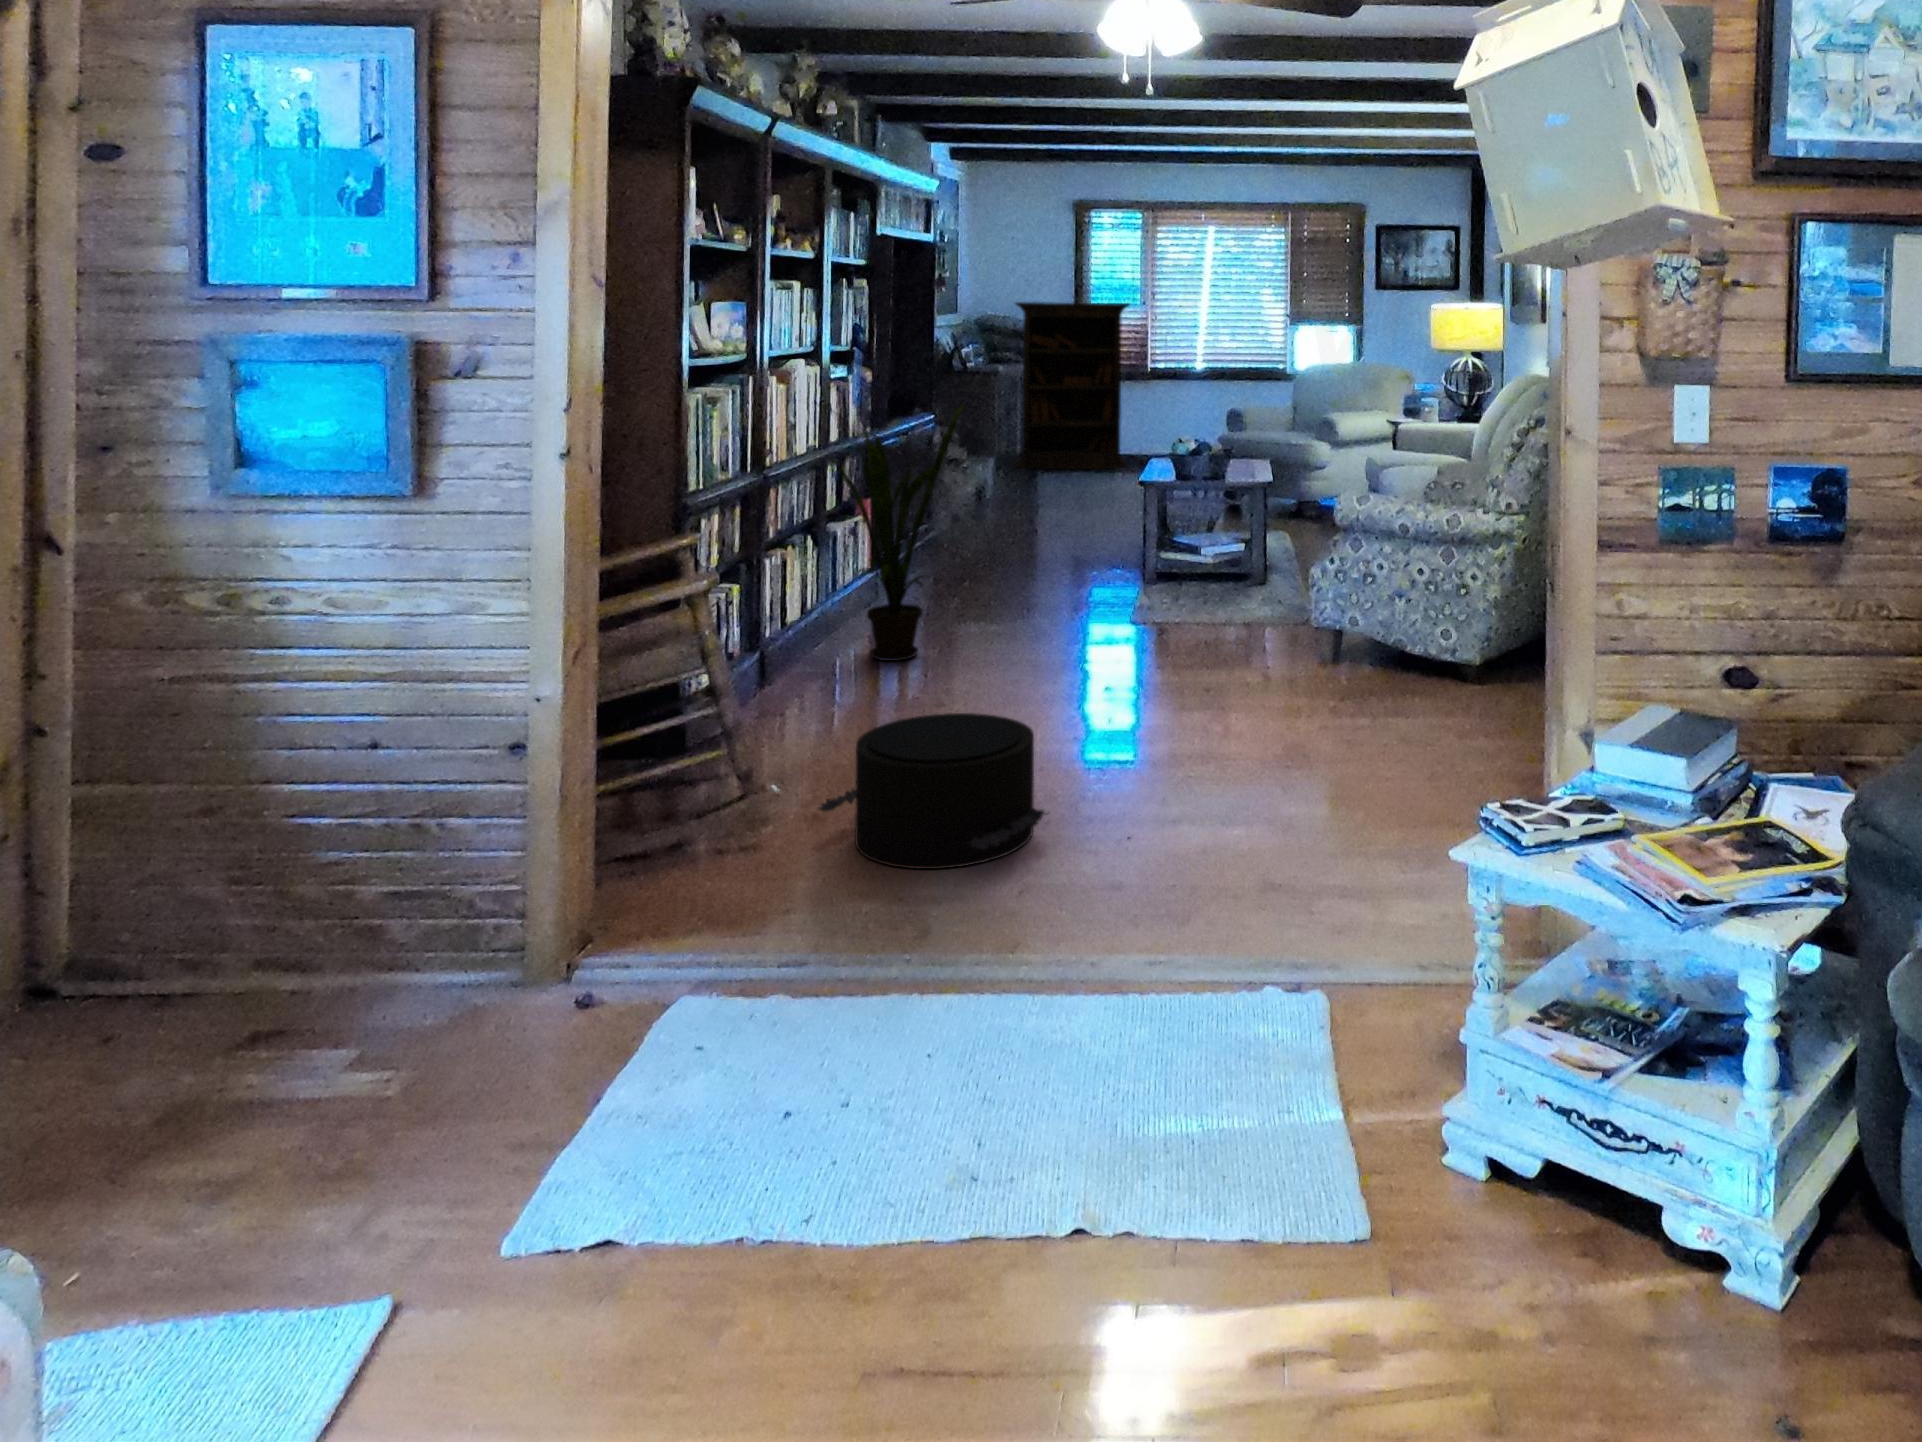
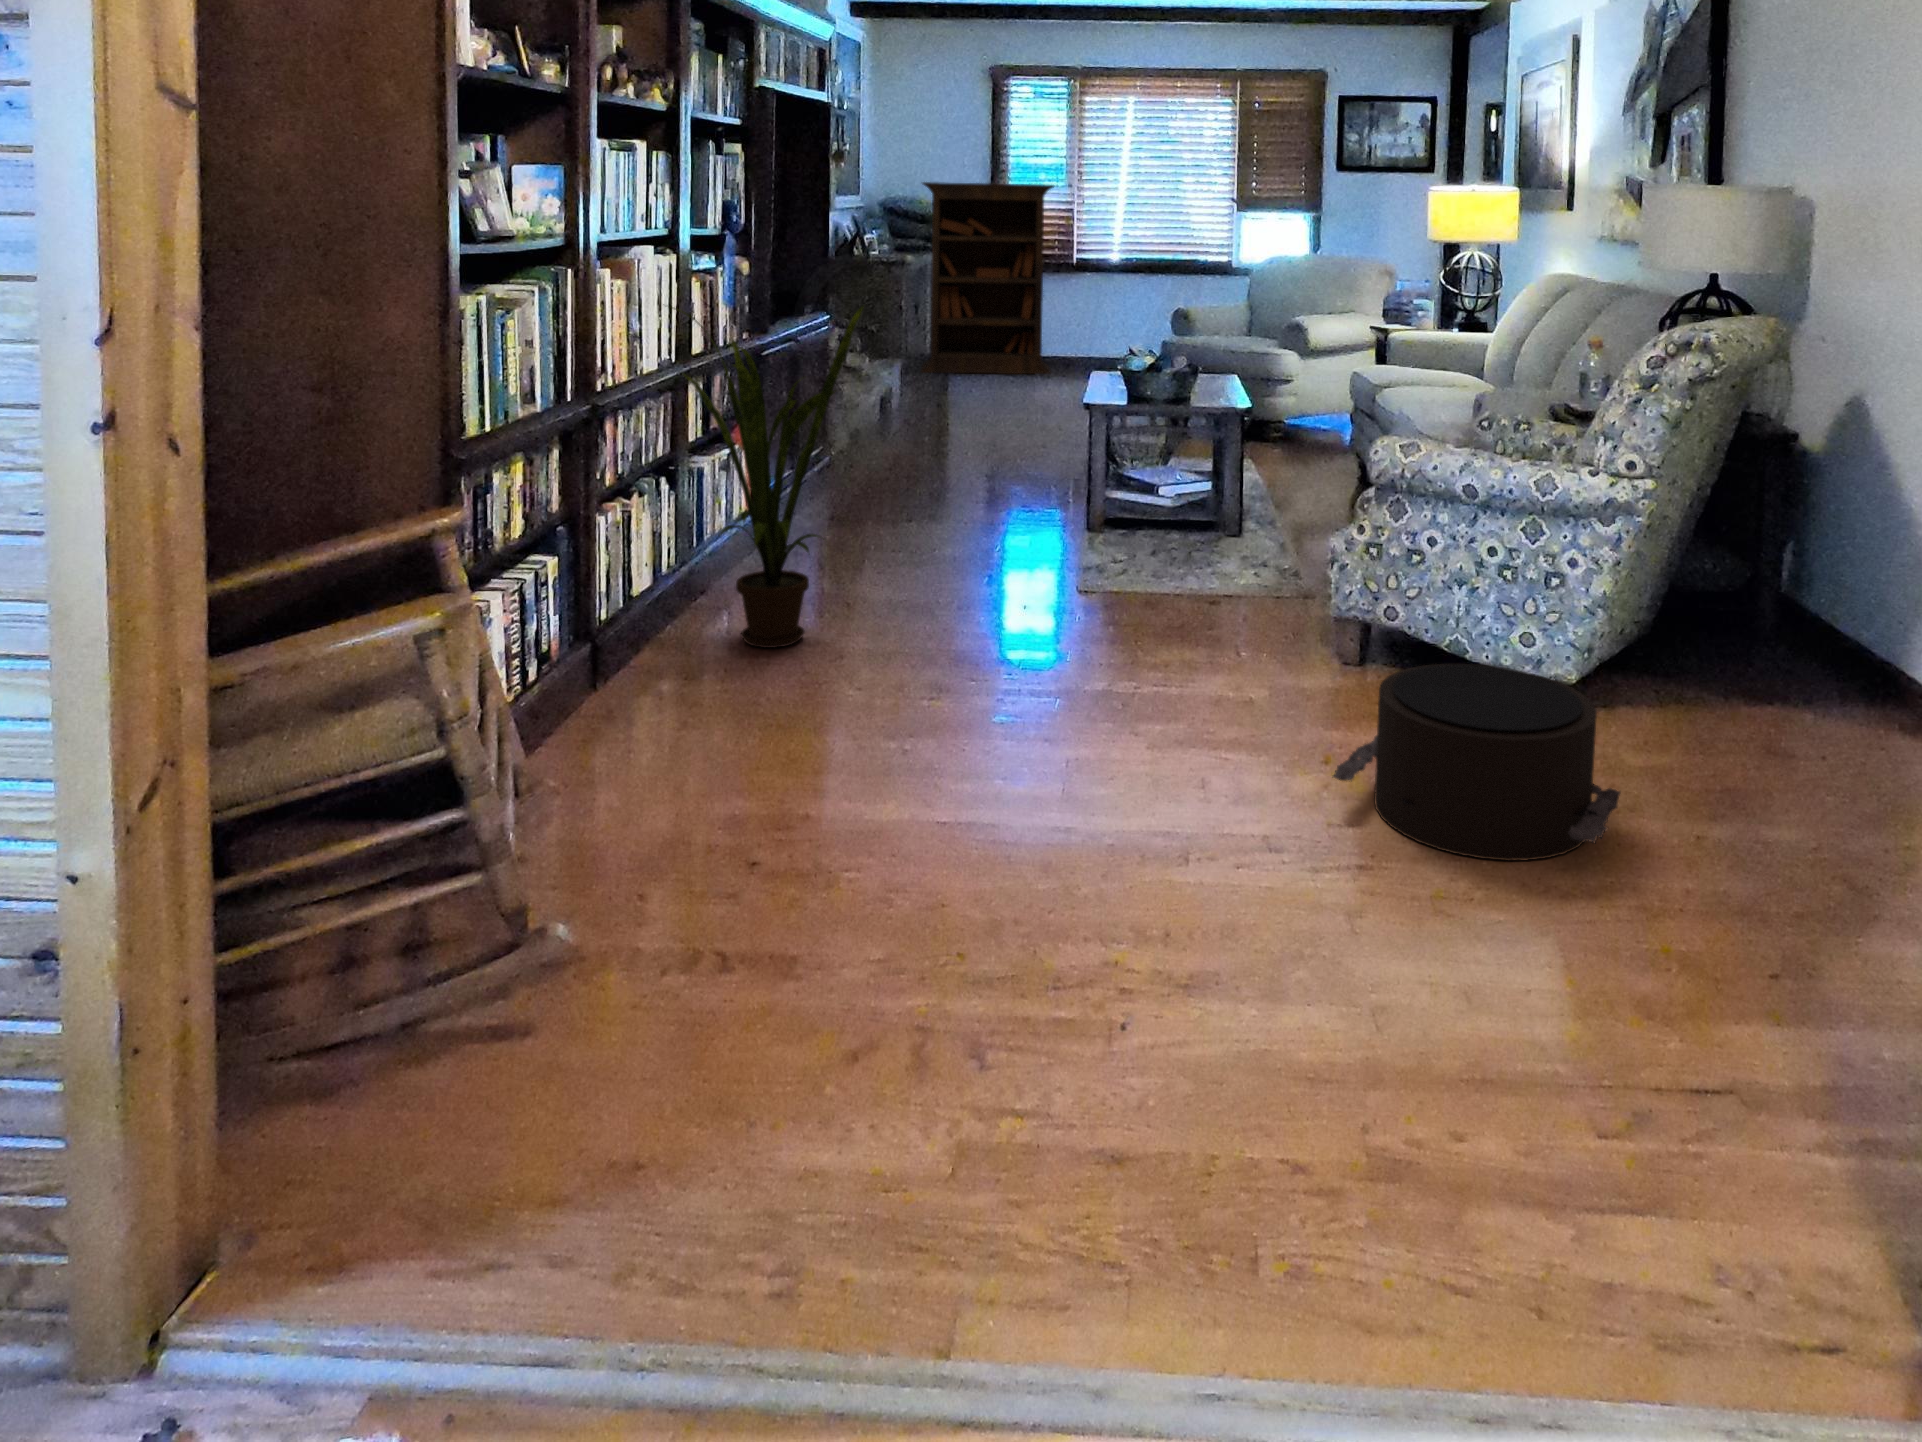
pouf: present [818,713,1047,869] -> present [1333,664,1620,861]

